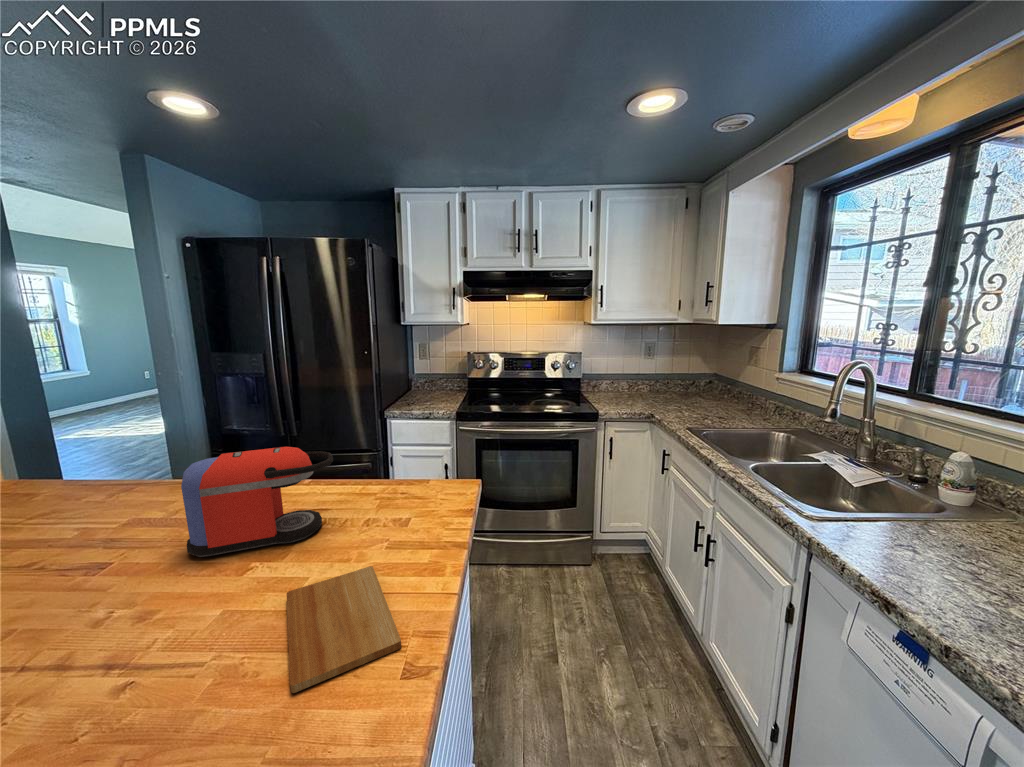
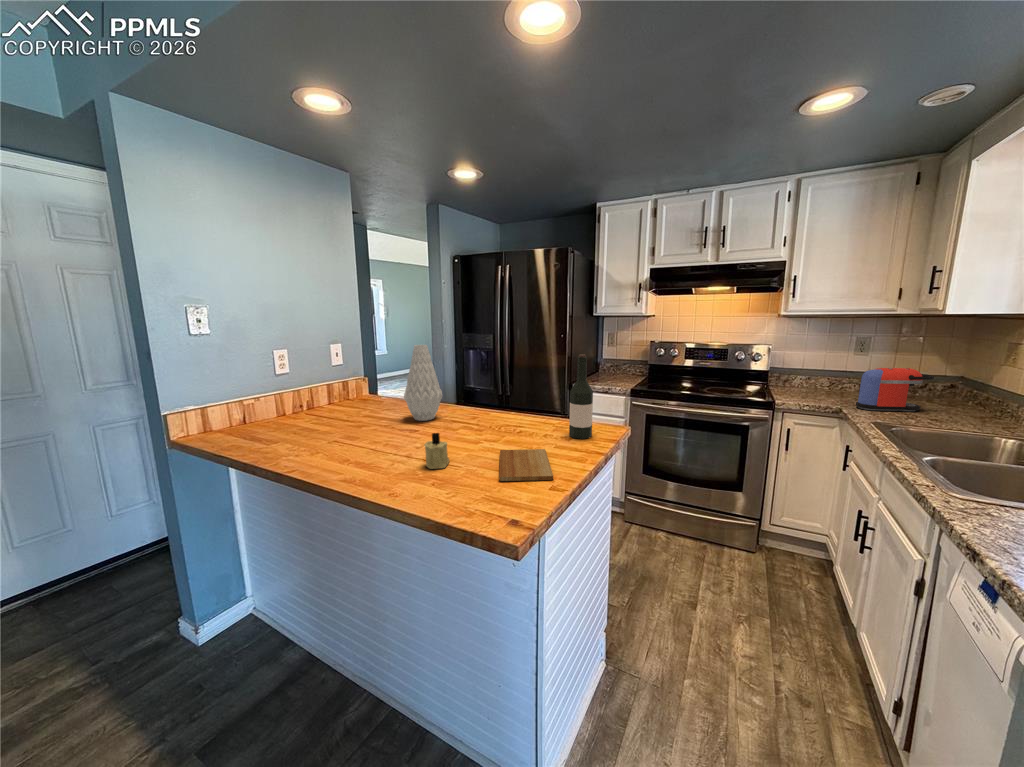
vase: none [58,395,157,541] -> present [404,345,442,421]
wine bottle: none [400,396,437,523] -> present [569,354,593,439]
coffee maker: present [181,447,333,557] -> present [856,368,934,411]
candle: none [84,615,167,710] -> present [424,433,449,469]

